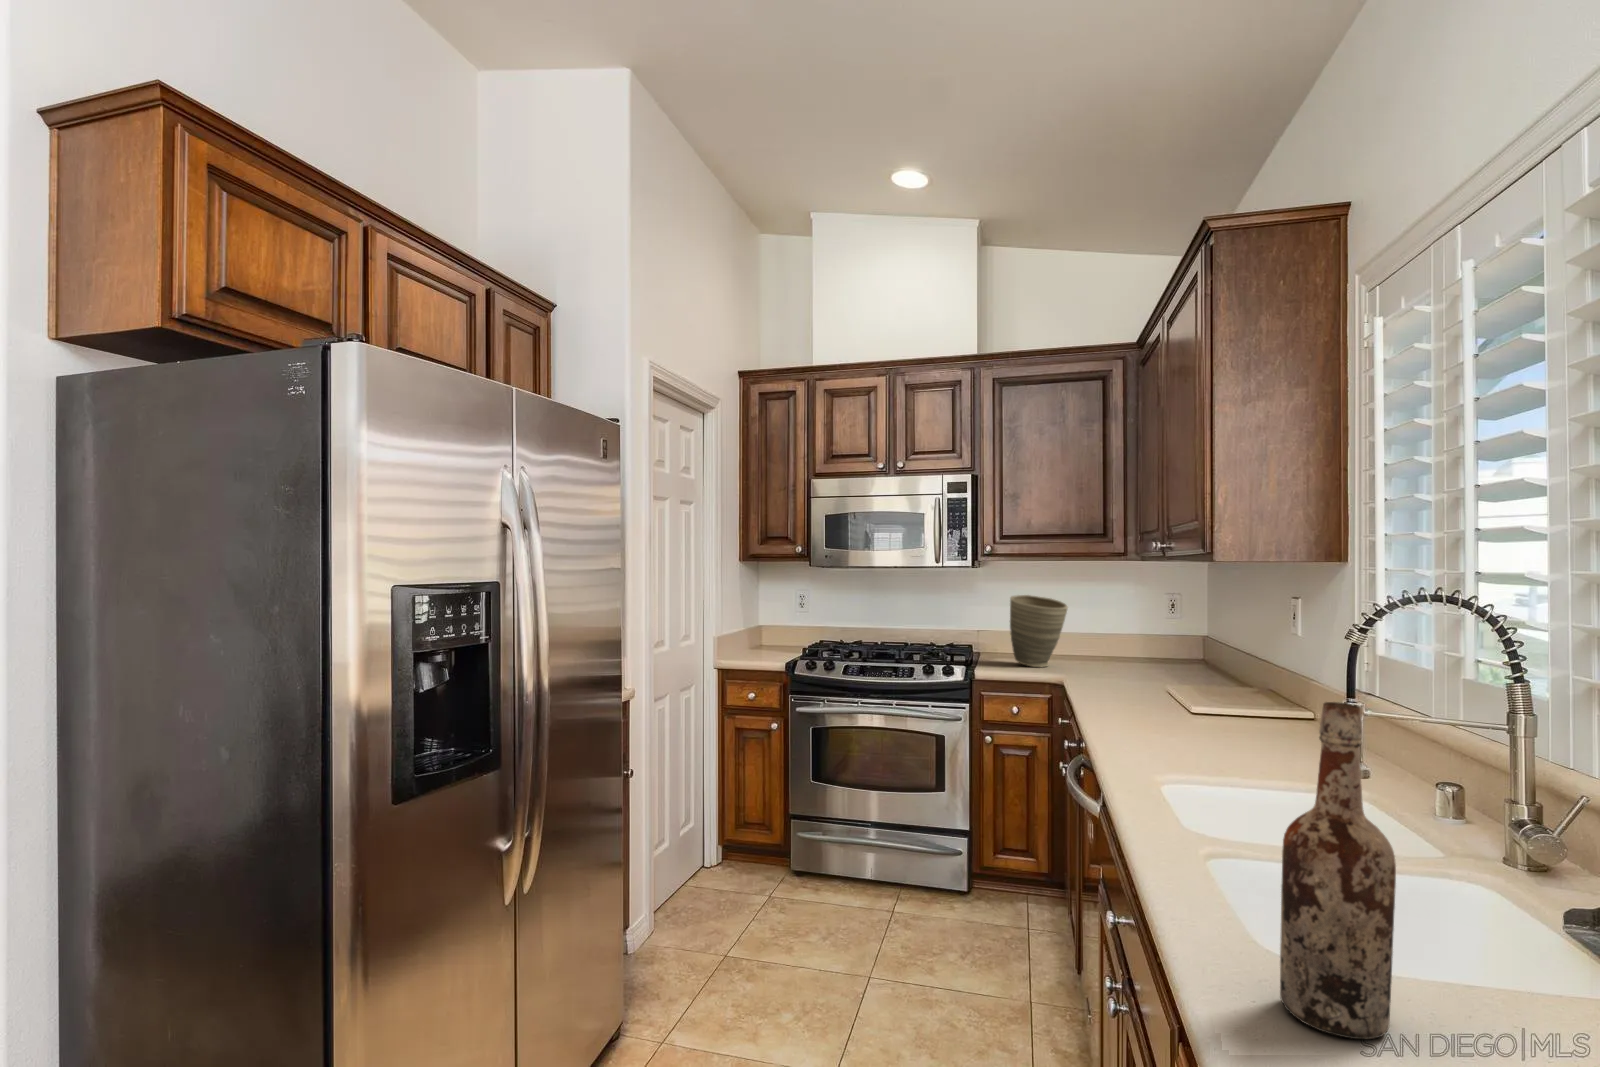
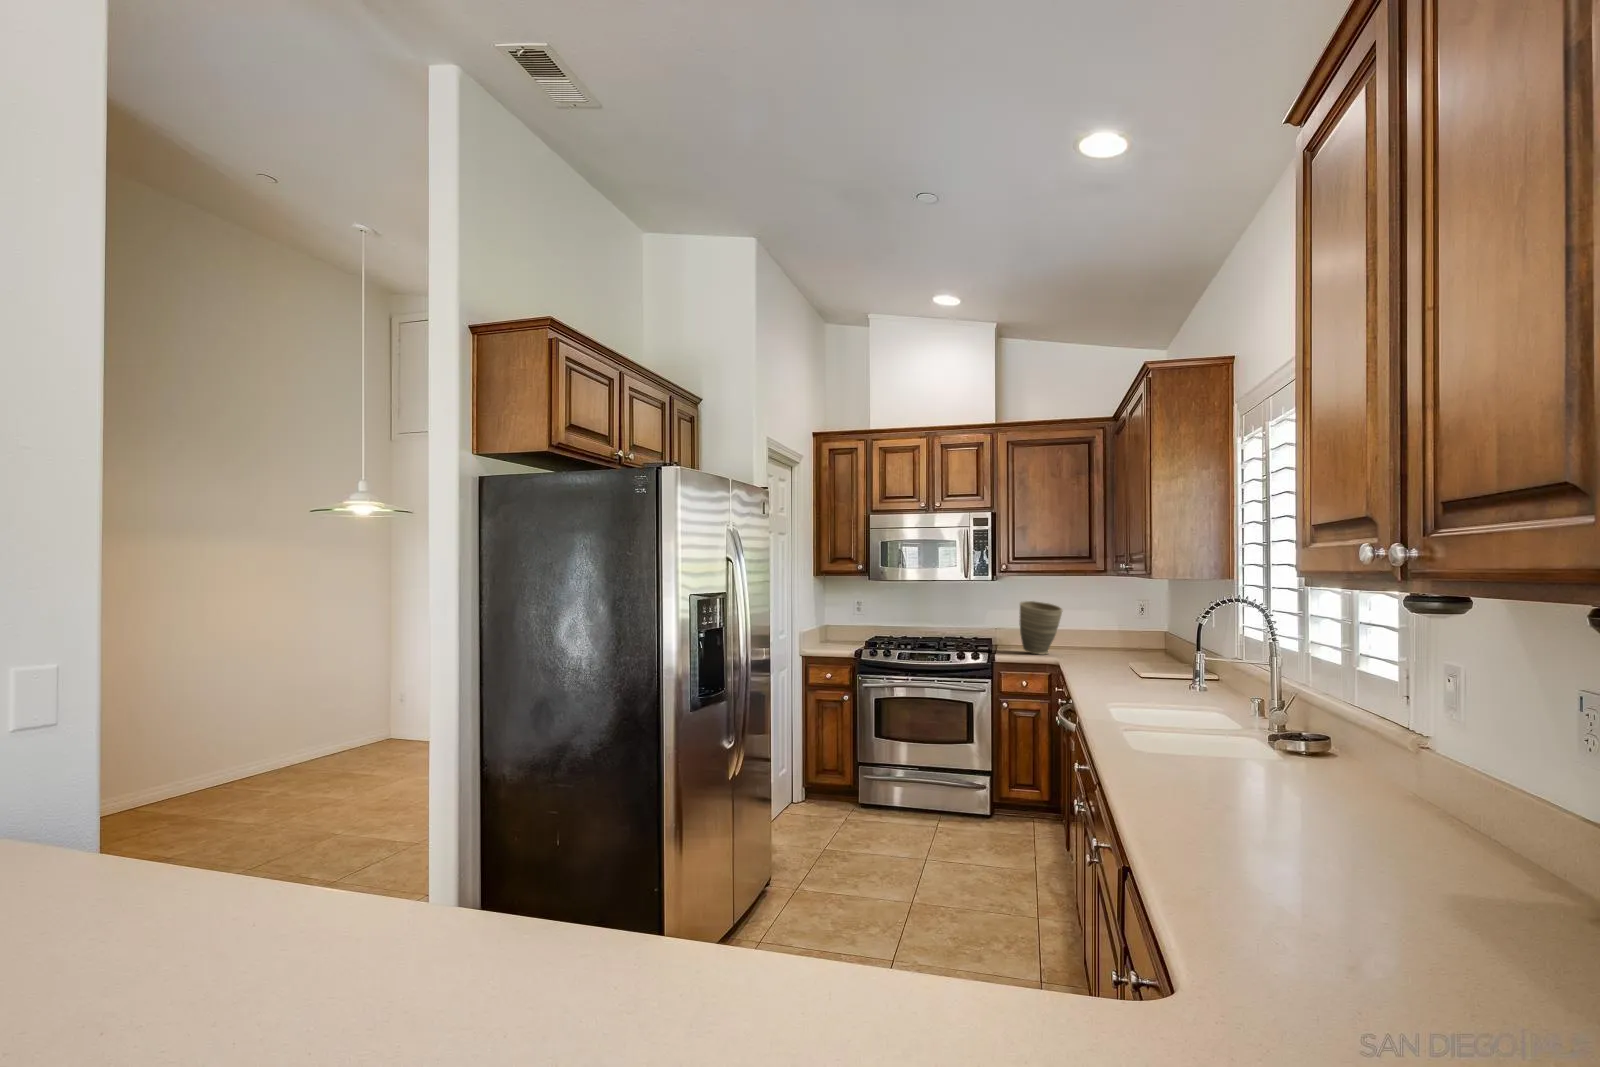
wine bottle: present [1280,702,1396,1039] -> none [1140,647,1183,778]

